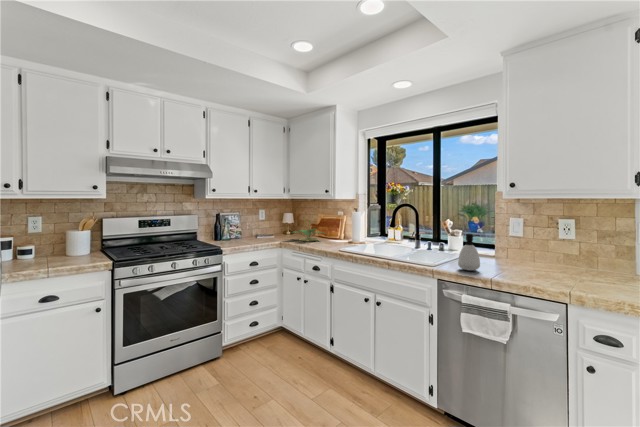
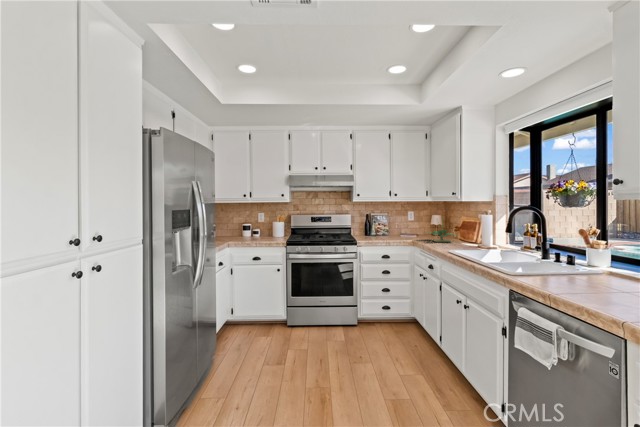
soap dispenser: present [458,234,480,271] -> none [536,240,566,282]

